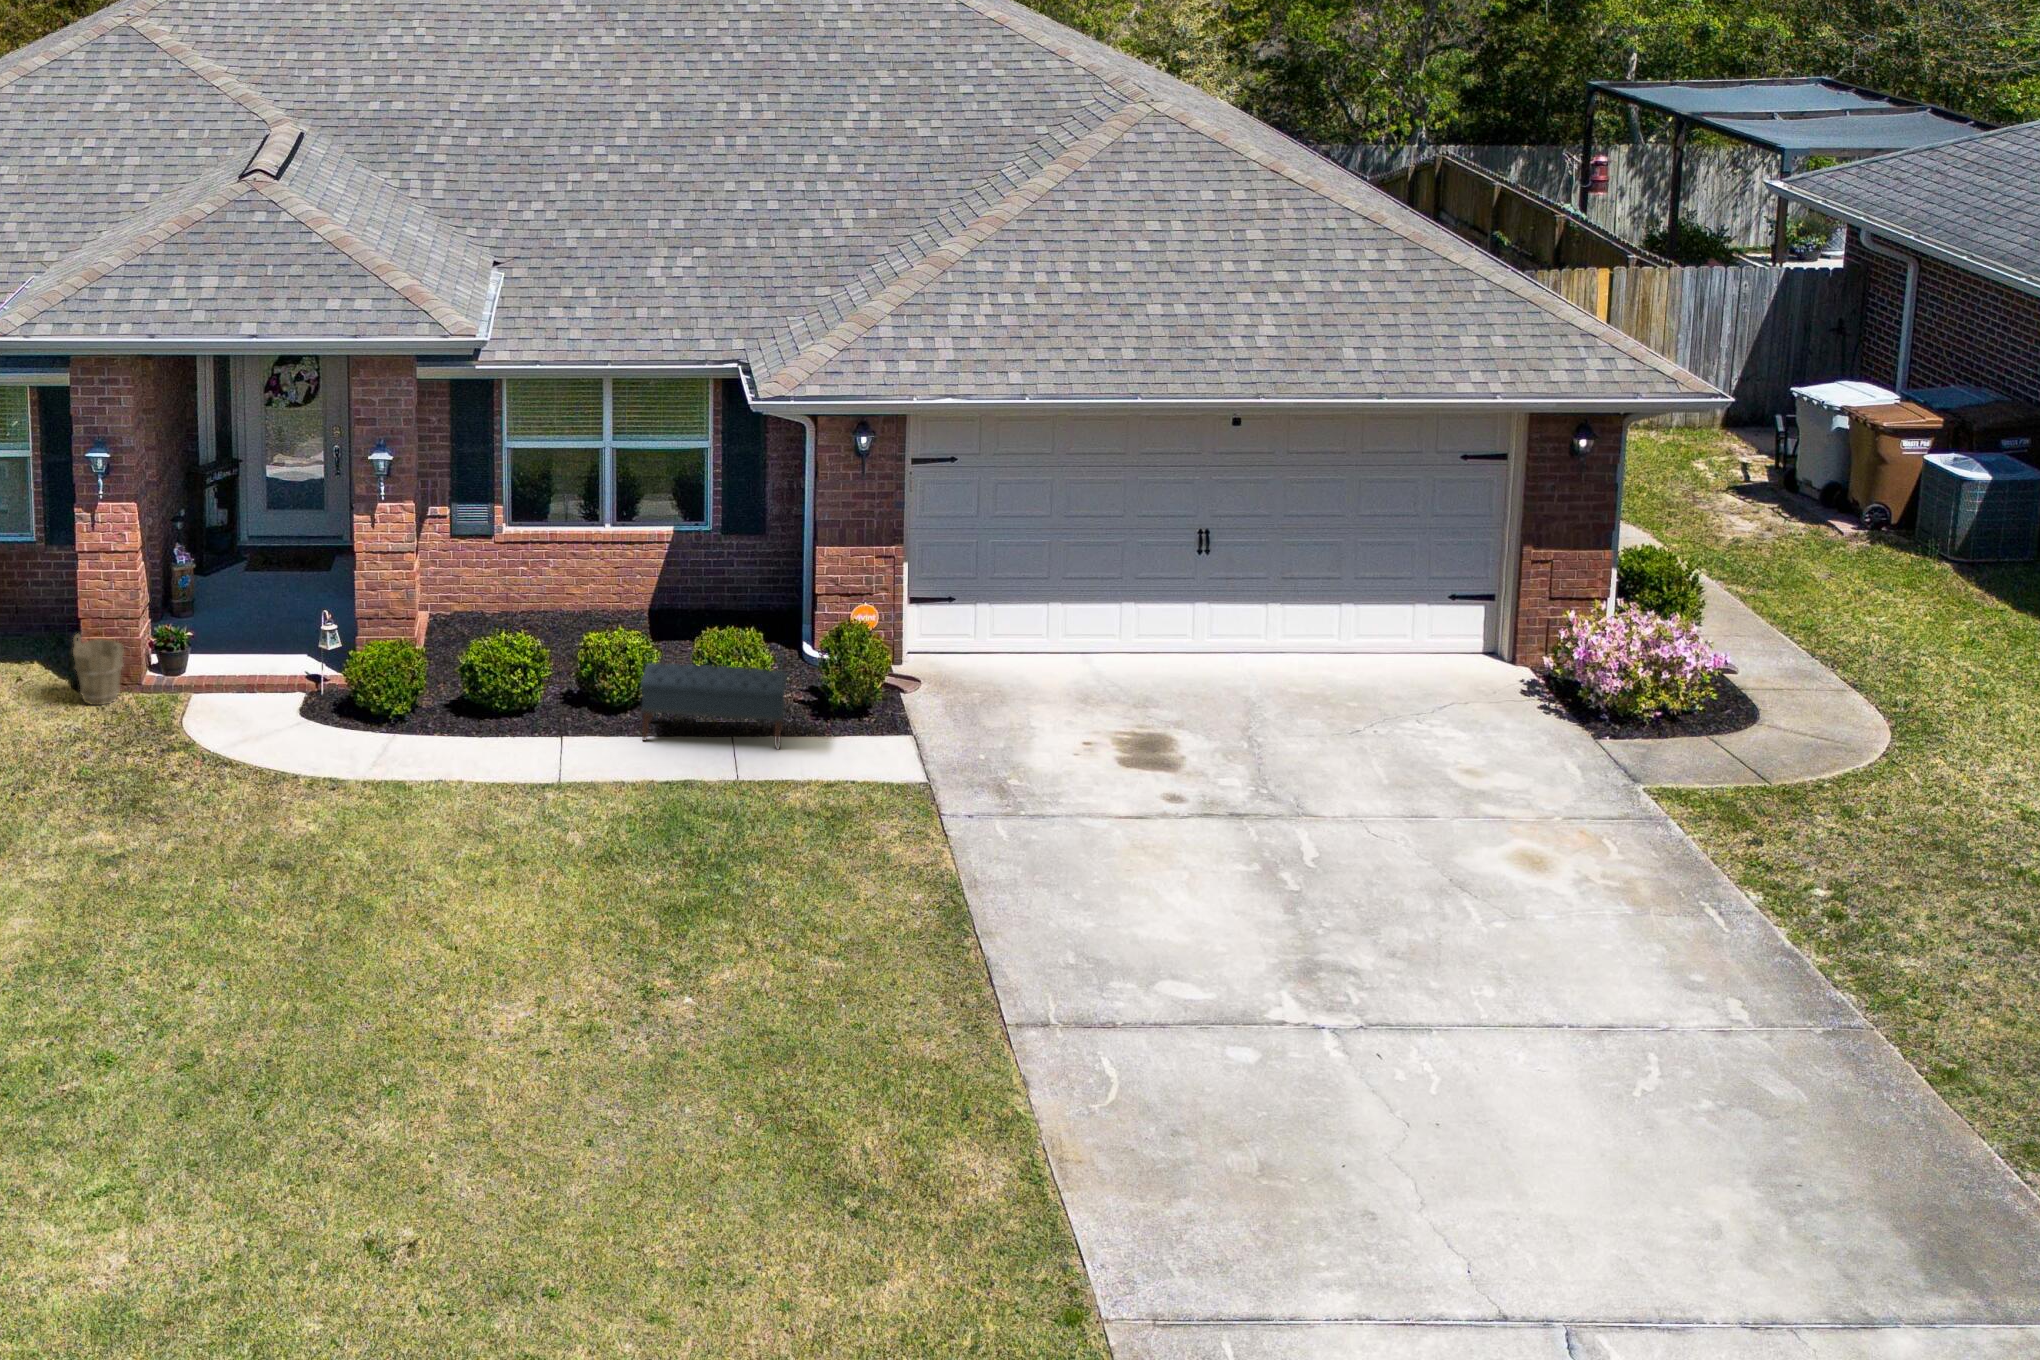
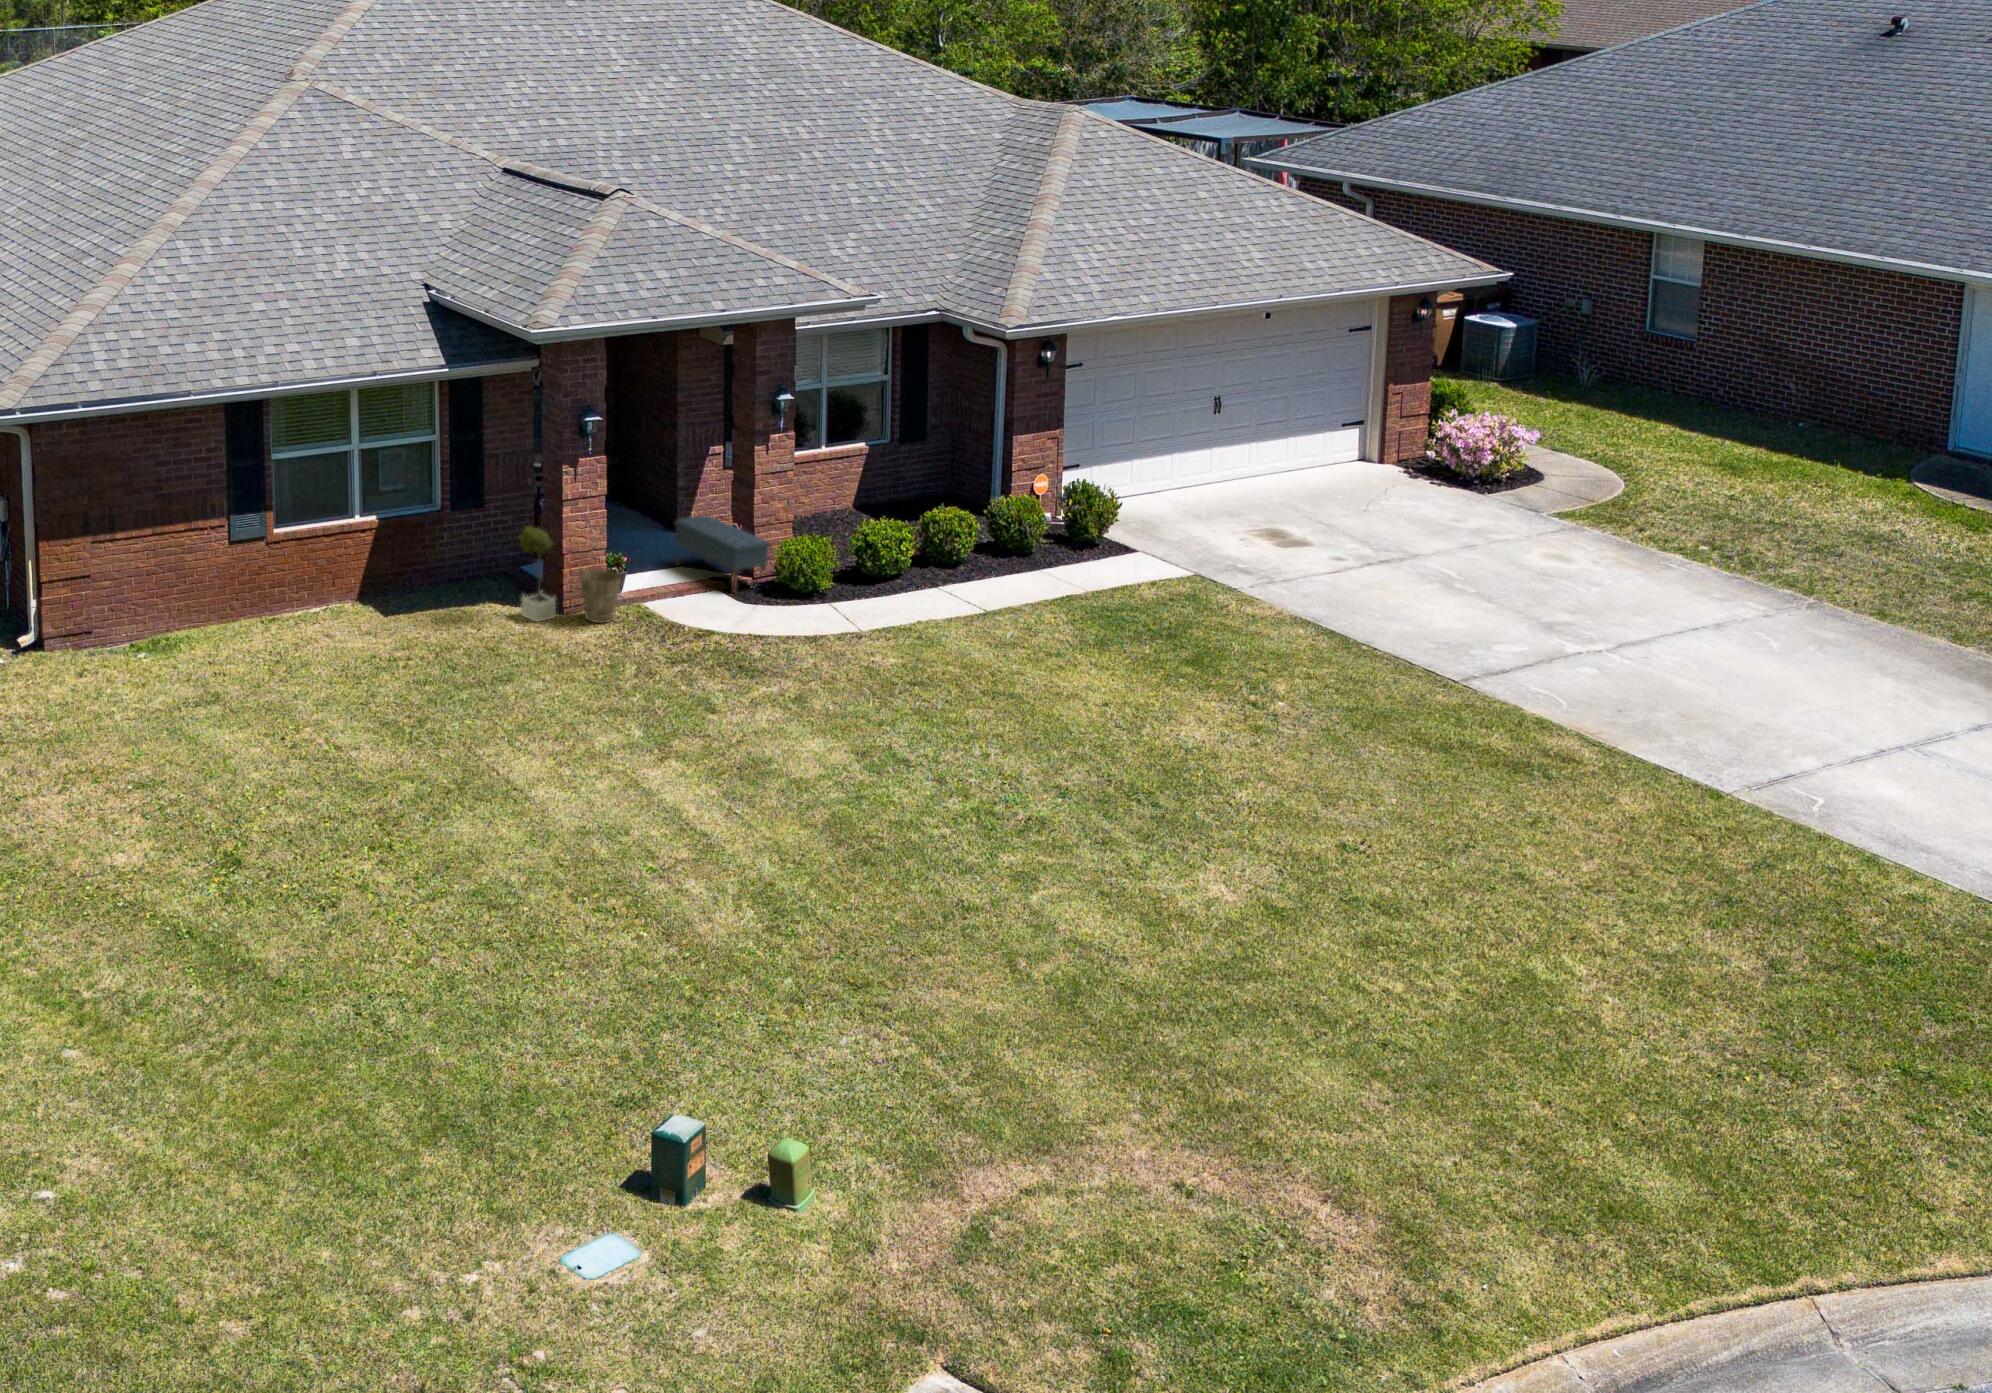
potted tree: none [17,576,63,690] -> present [519,527,556,622]
bench: present [641,663,787,749] -> present [675,516,769,592]

